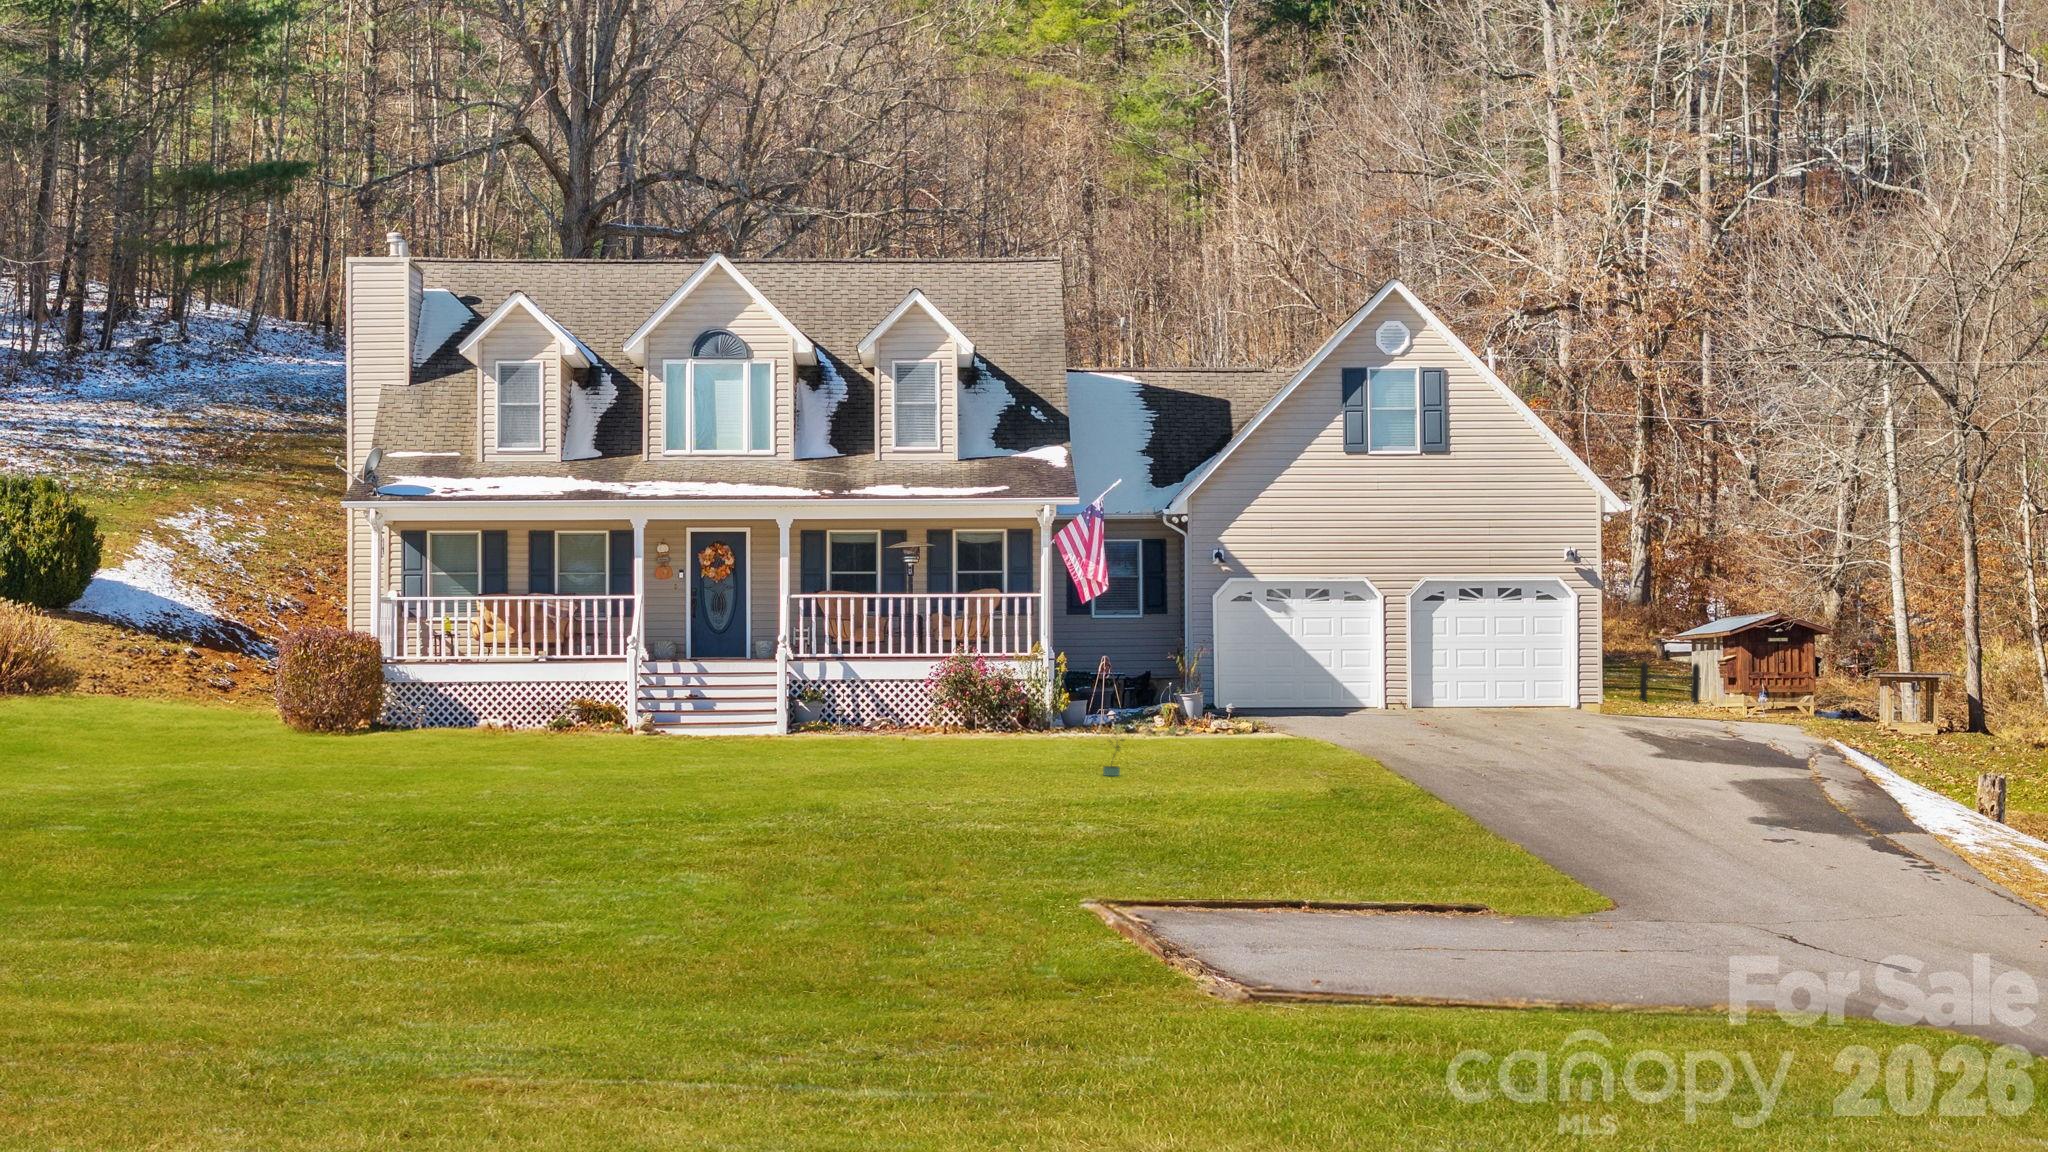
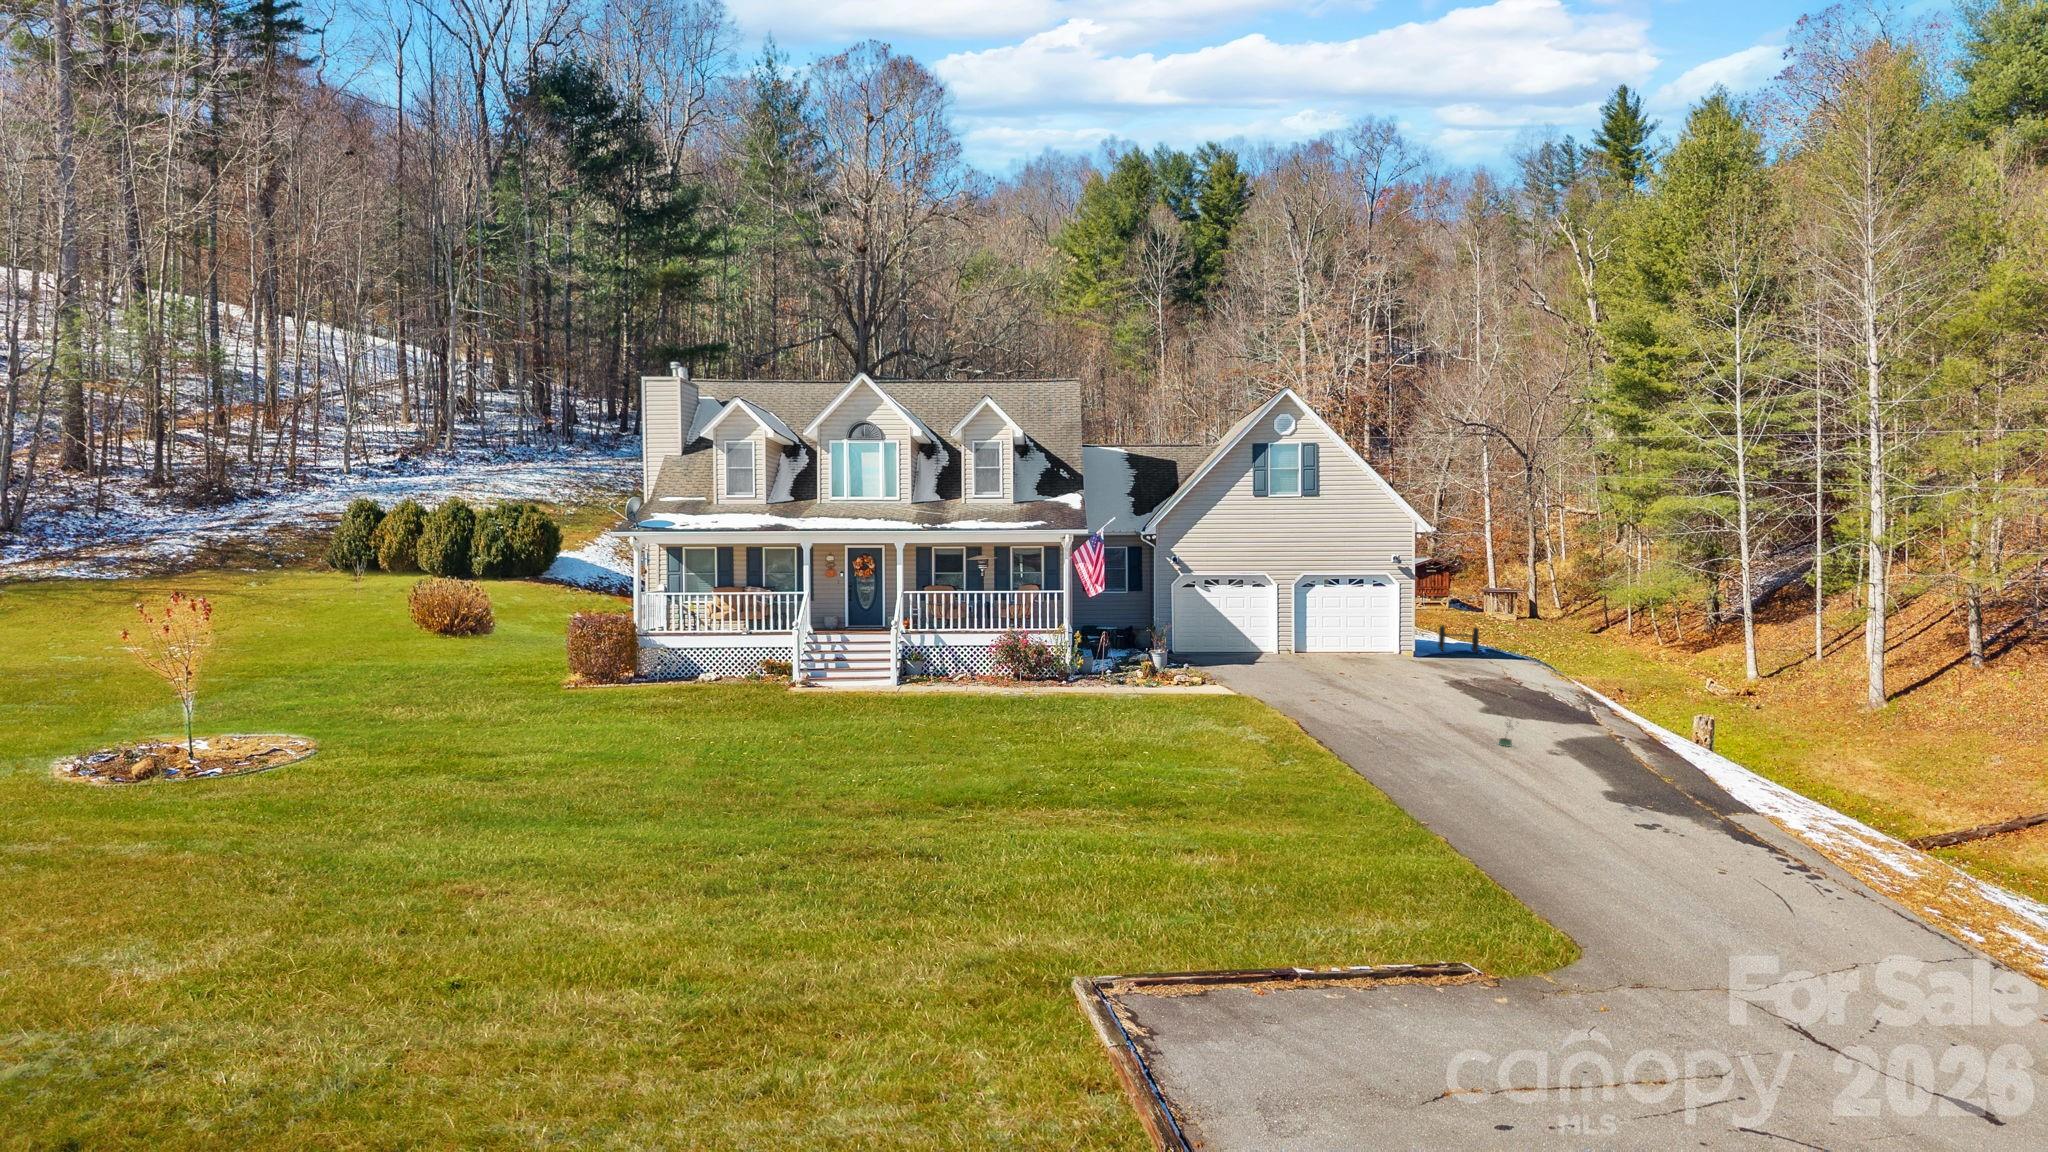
potted plant: present [1103,739,1123,776] -> present [1499,723,1512,746]

